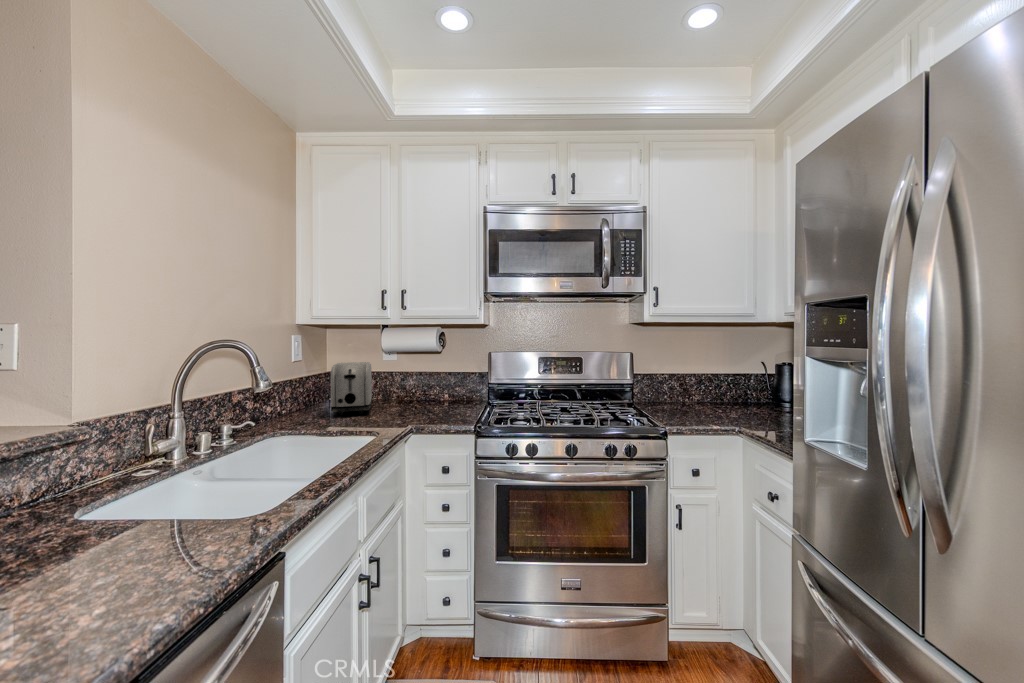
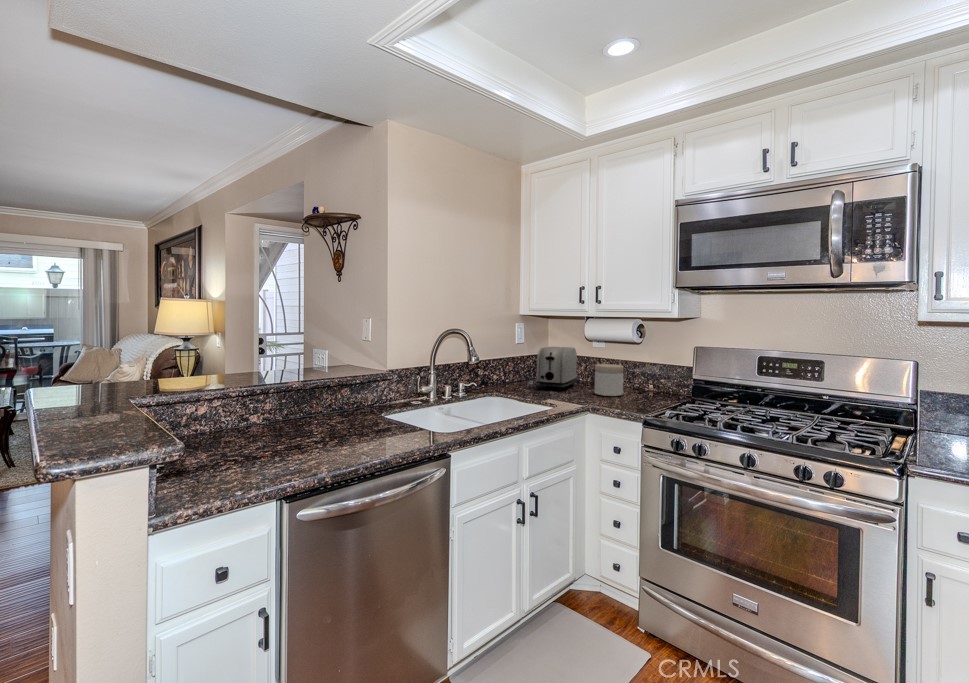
jar: none [406,377,438,413] -> present [594,364,623,396]

